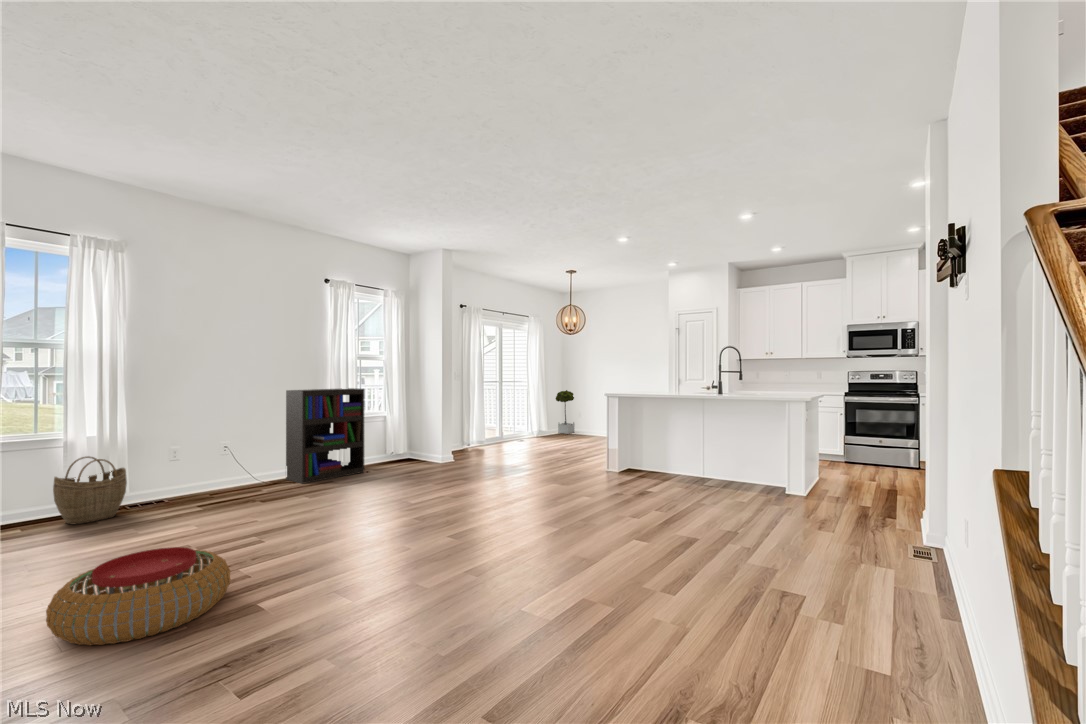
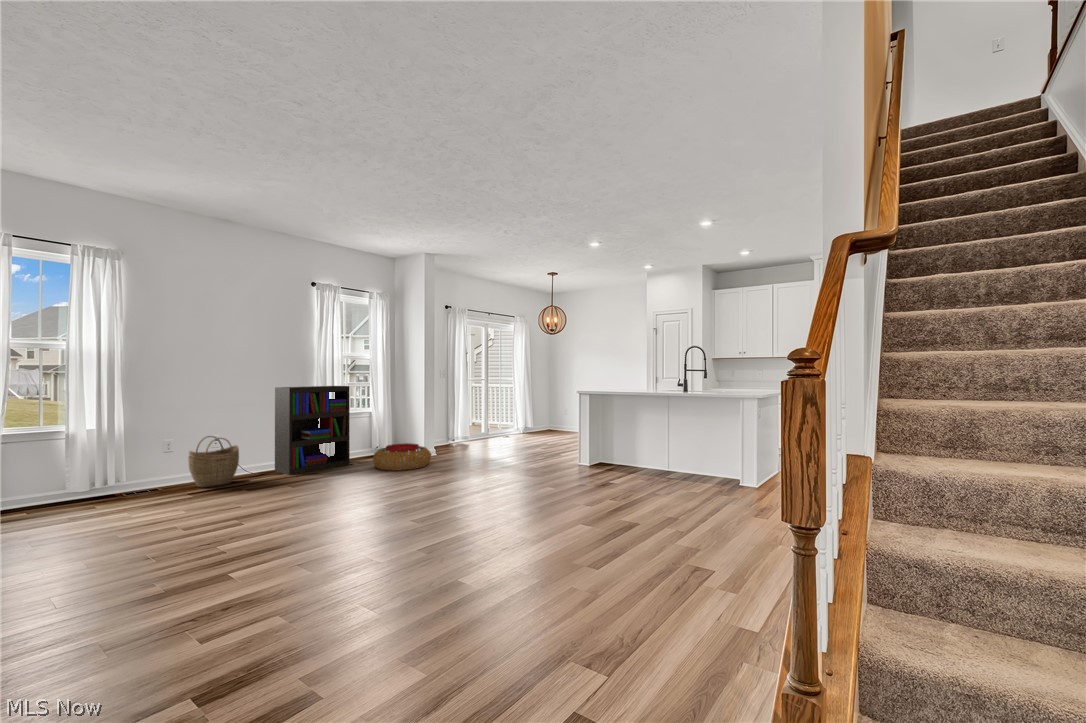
potted tree: present [556,390,575,434] -> none [541,388,560,430]
woven basket: present [53,456,127,524] -> present [188,436,239,487]
pouf: present [46,547,230,646] -> present [373,443,431,471]

